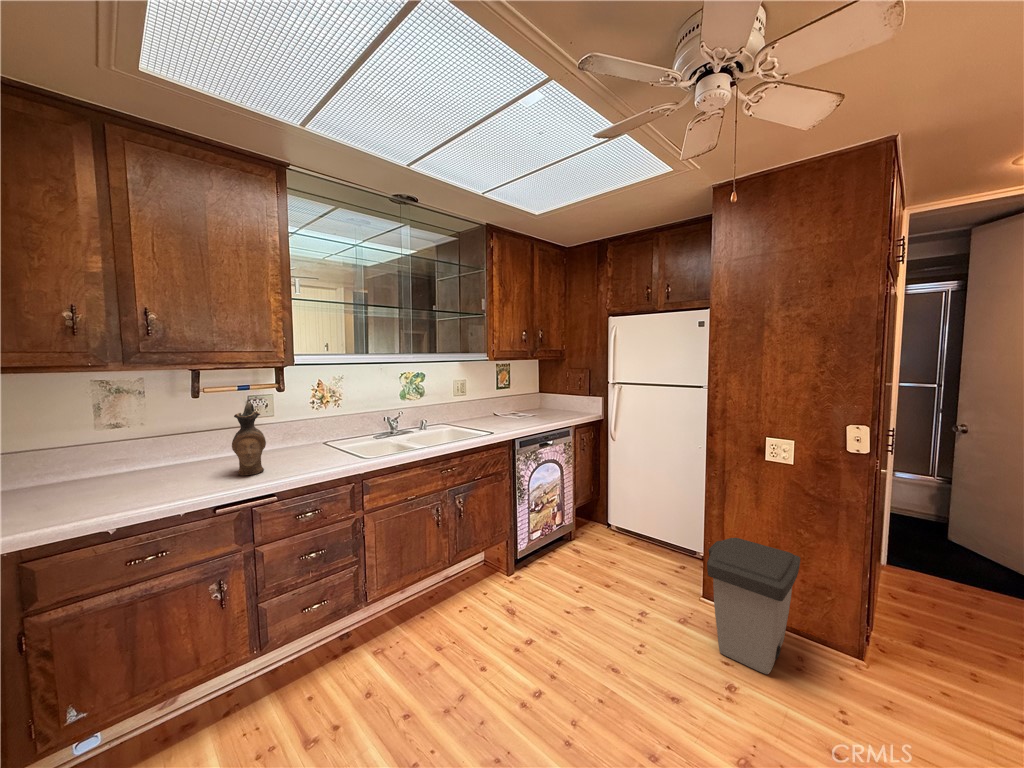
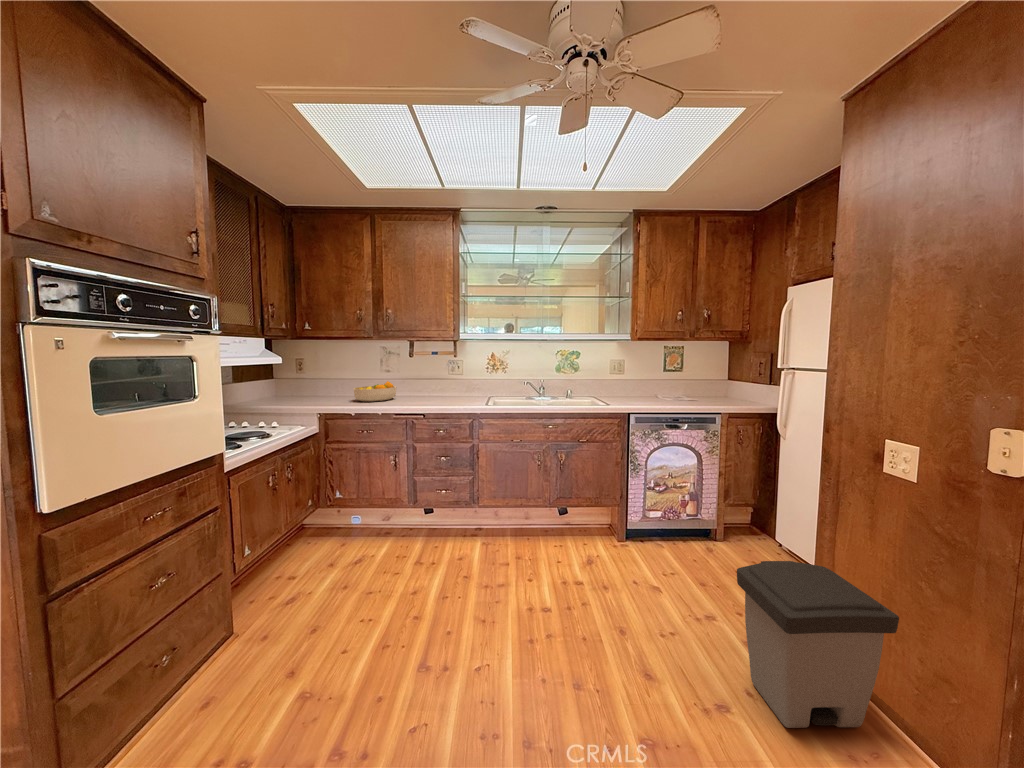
ceramic pitcher: present [232,403,266,475] -> none [414,361,432,402]
fruit bowl: none [68,447,174,500] -> present [353,381,397,402]

